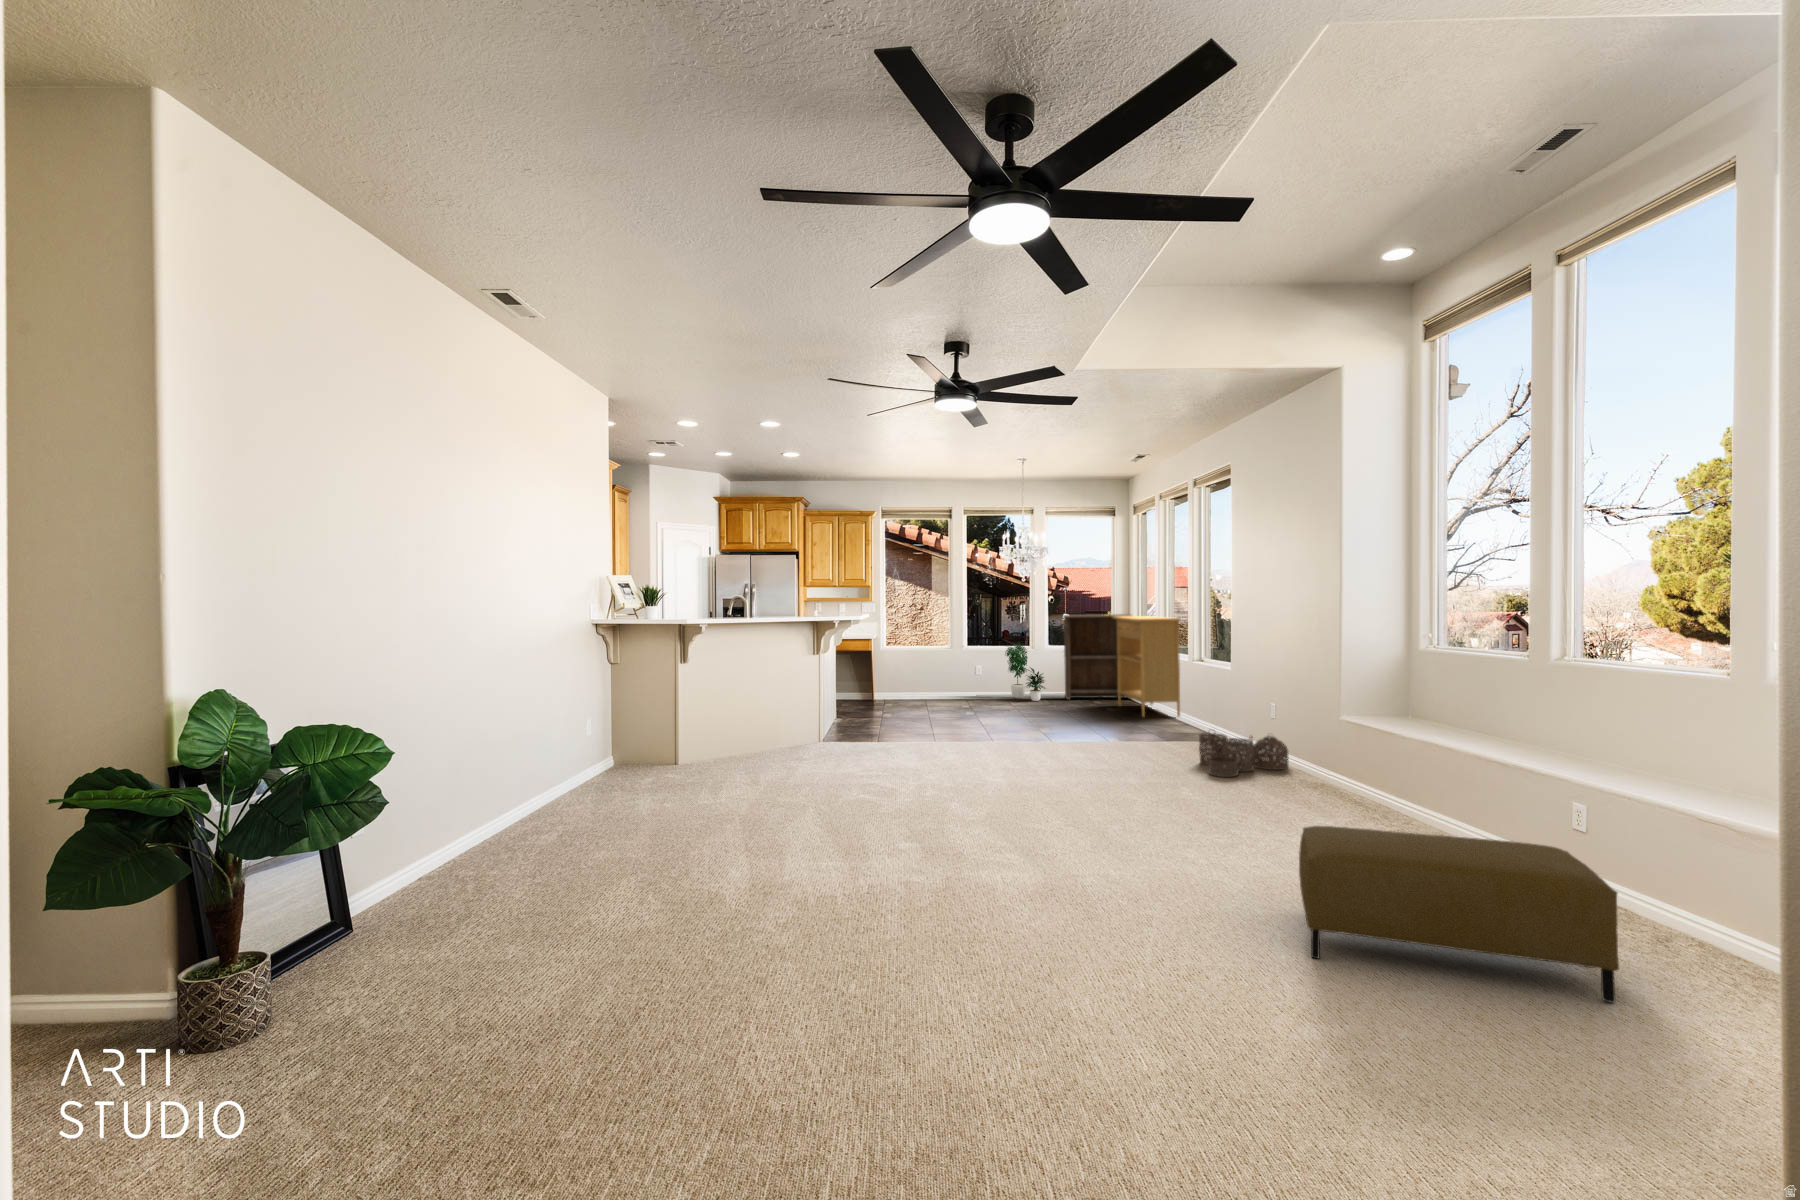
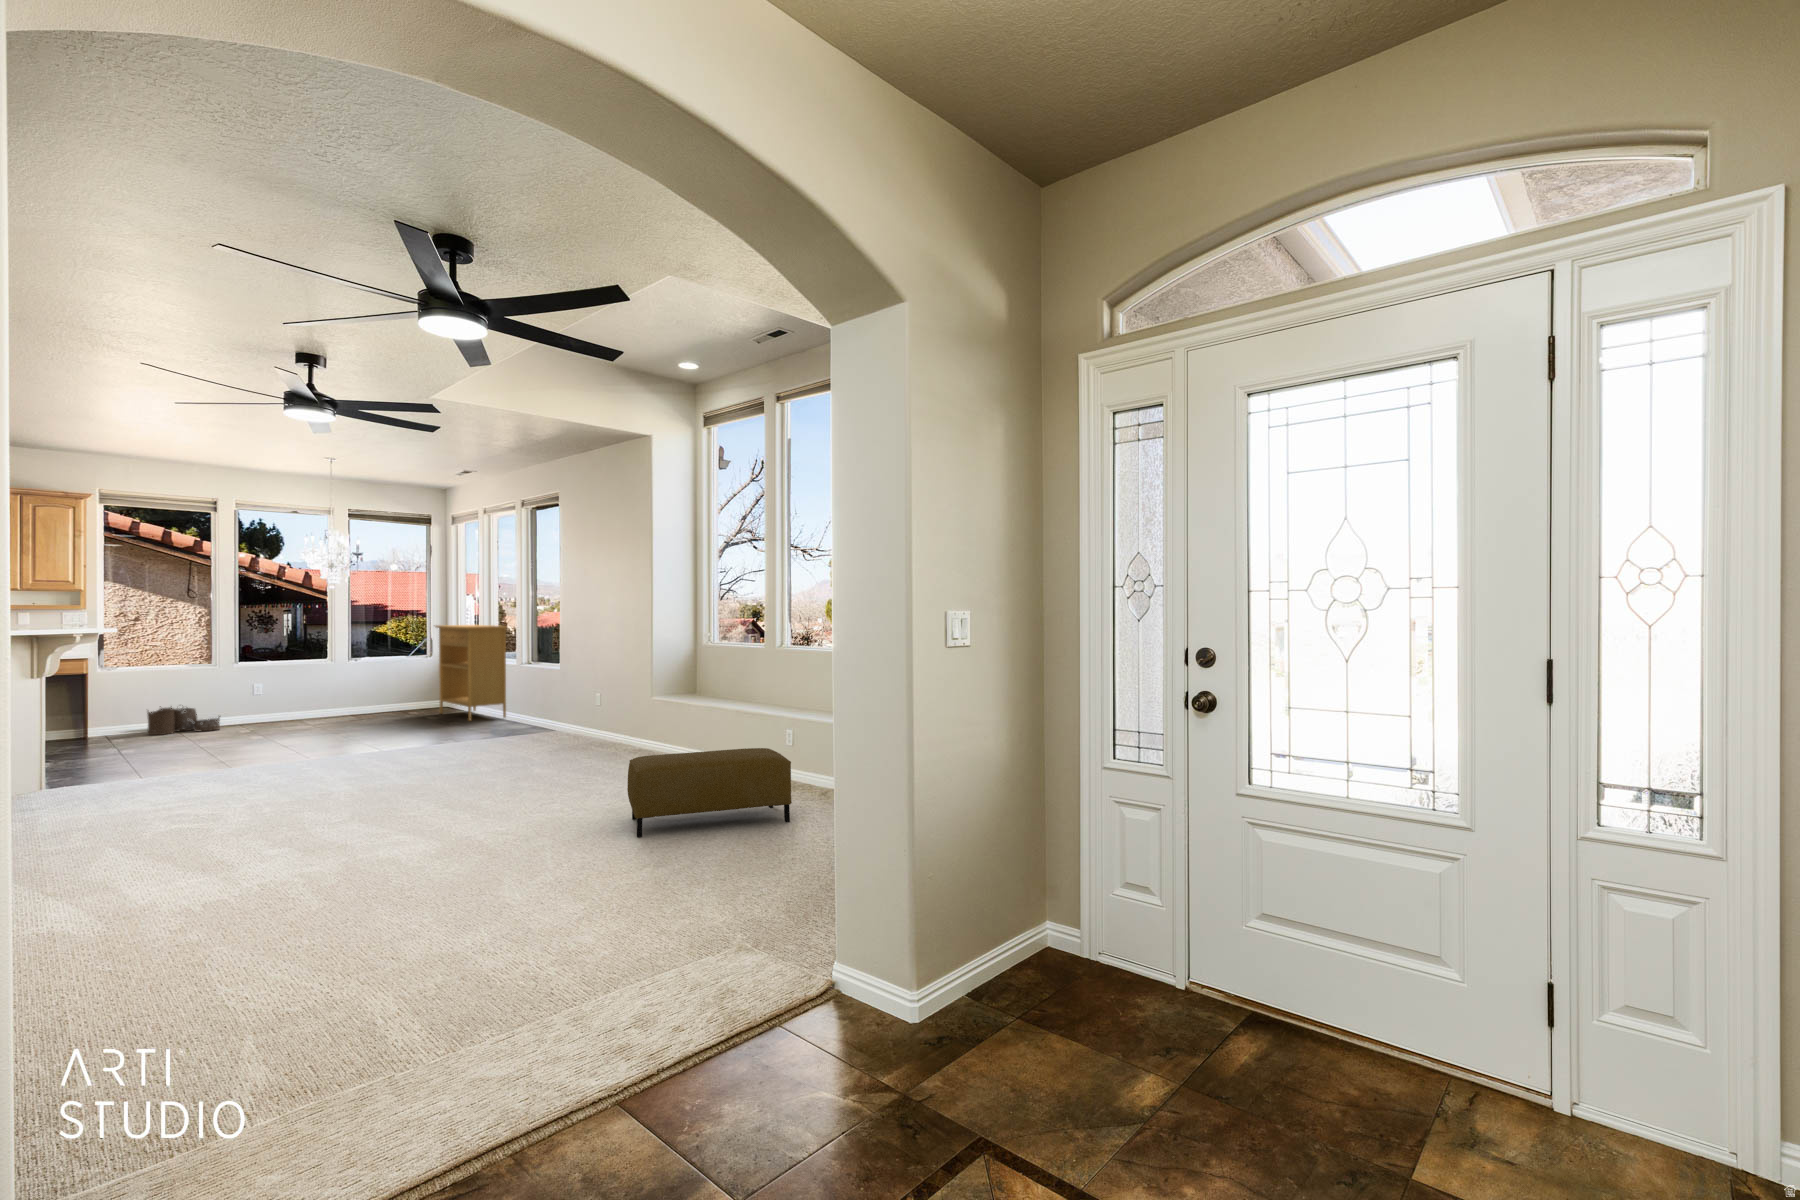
bookshelf: present [1063,614,1132,700] -> none [374,624,454,714]
potted plant: present [1006,644,1045,701] -> none [299,653,357,717]
woven basket: present [1199,733,1288,777] -> present [147,706,220,735]

